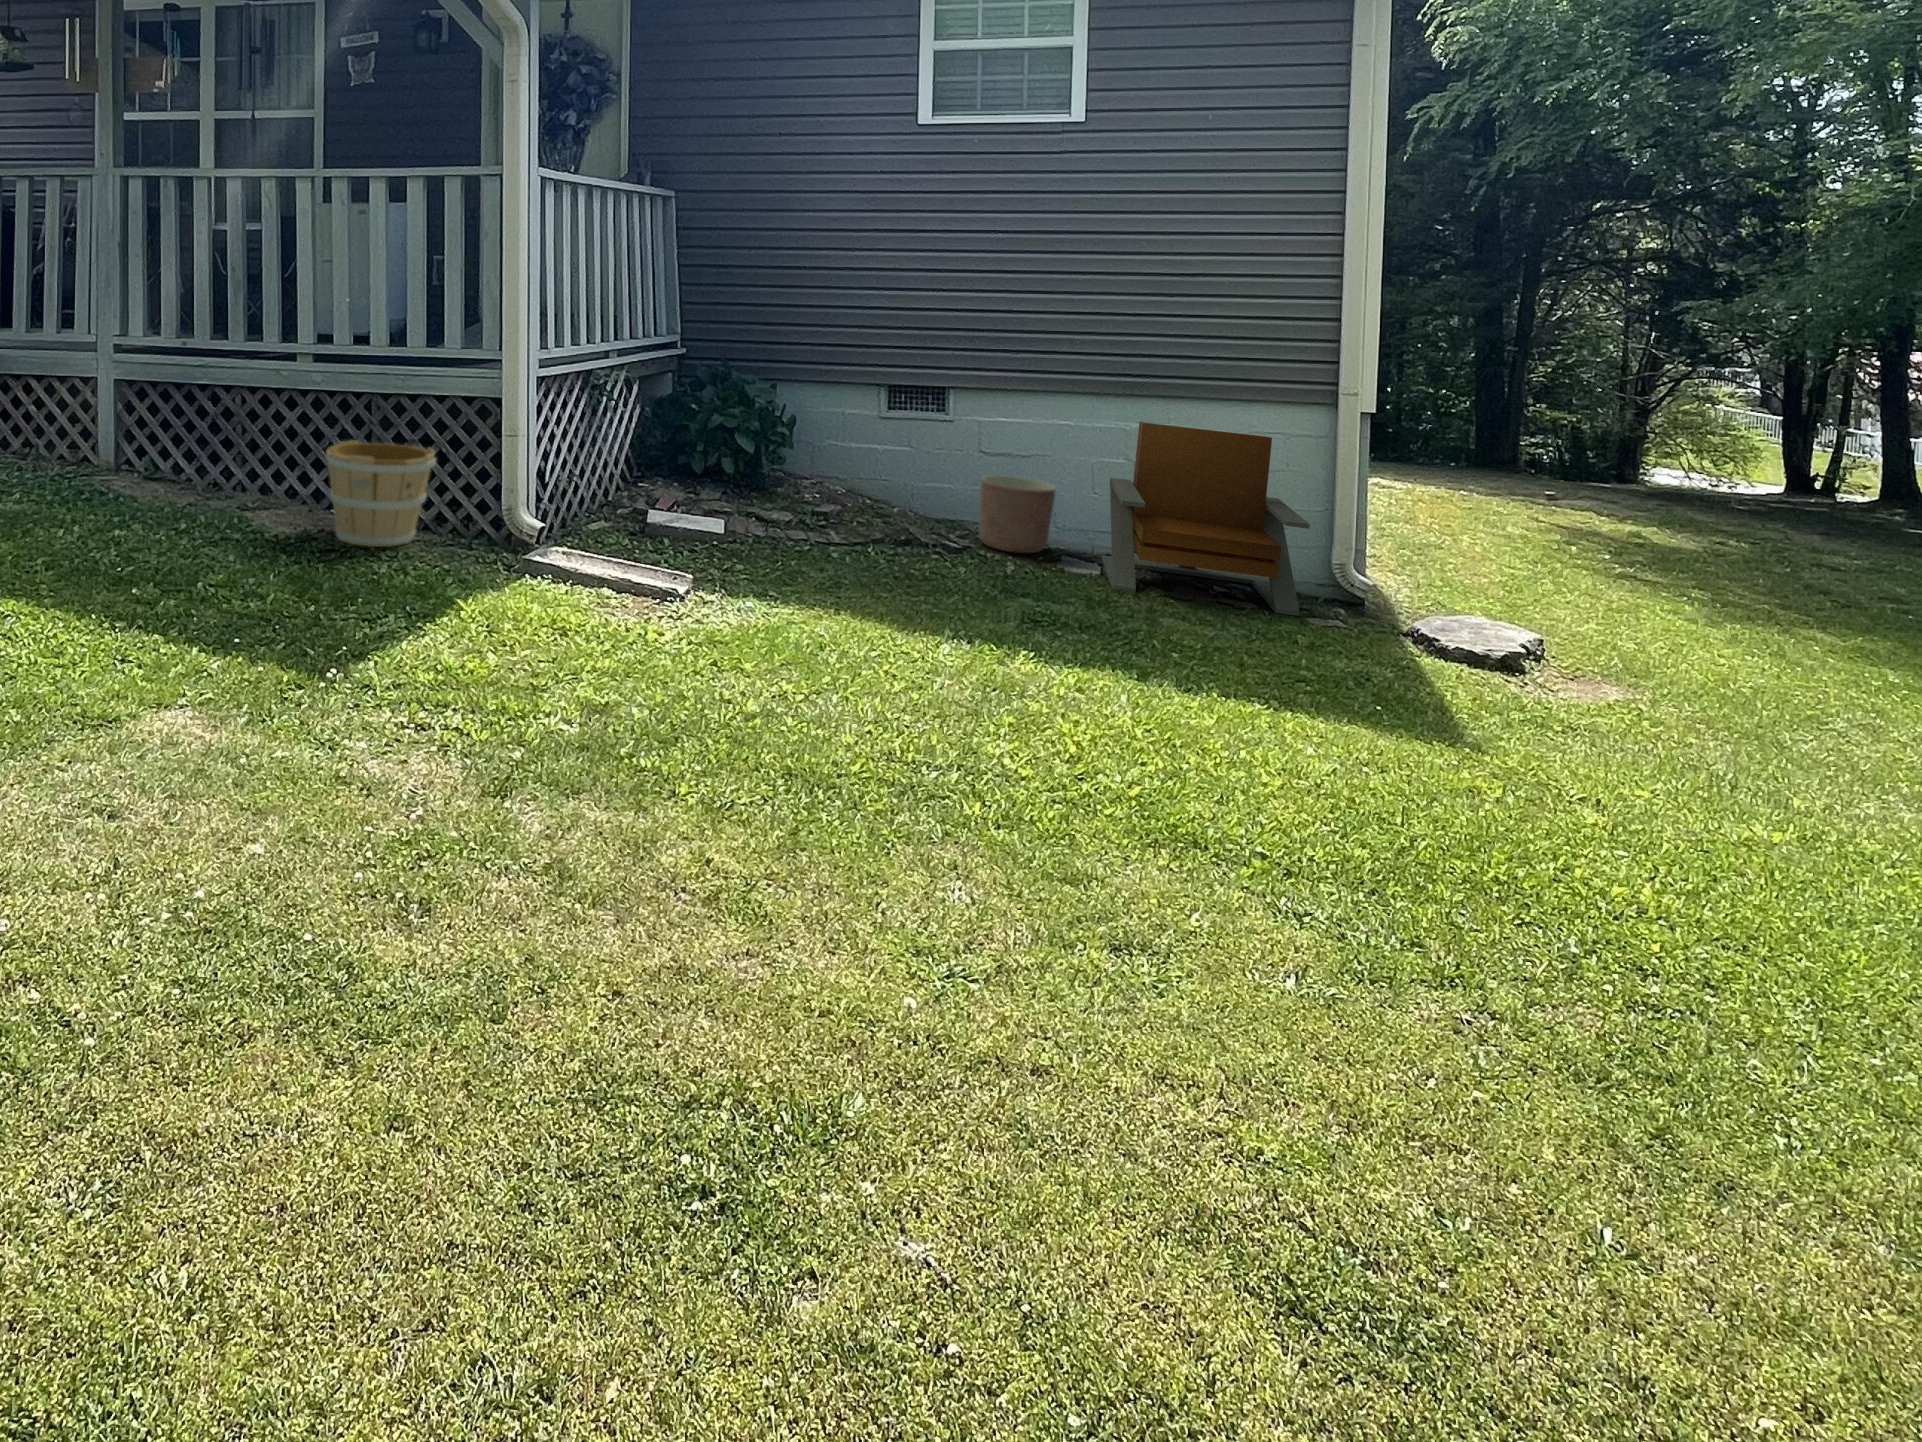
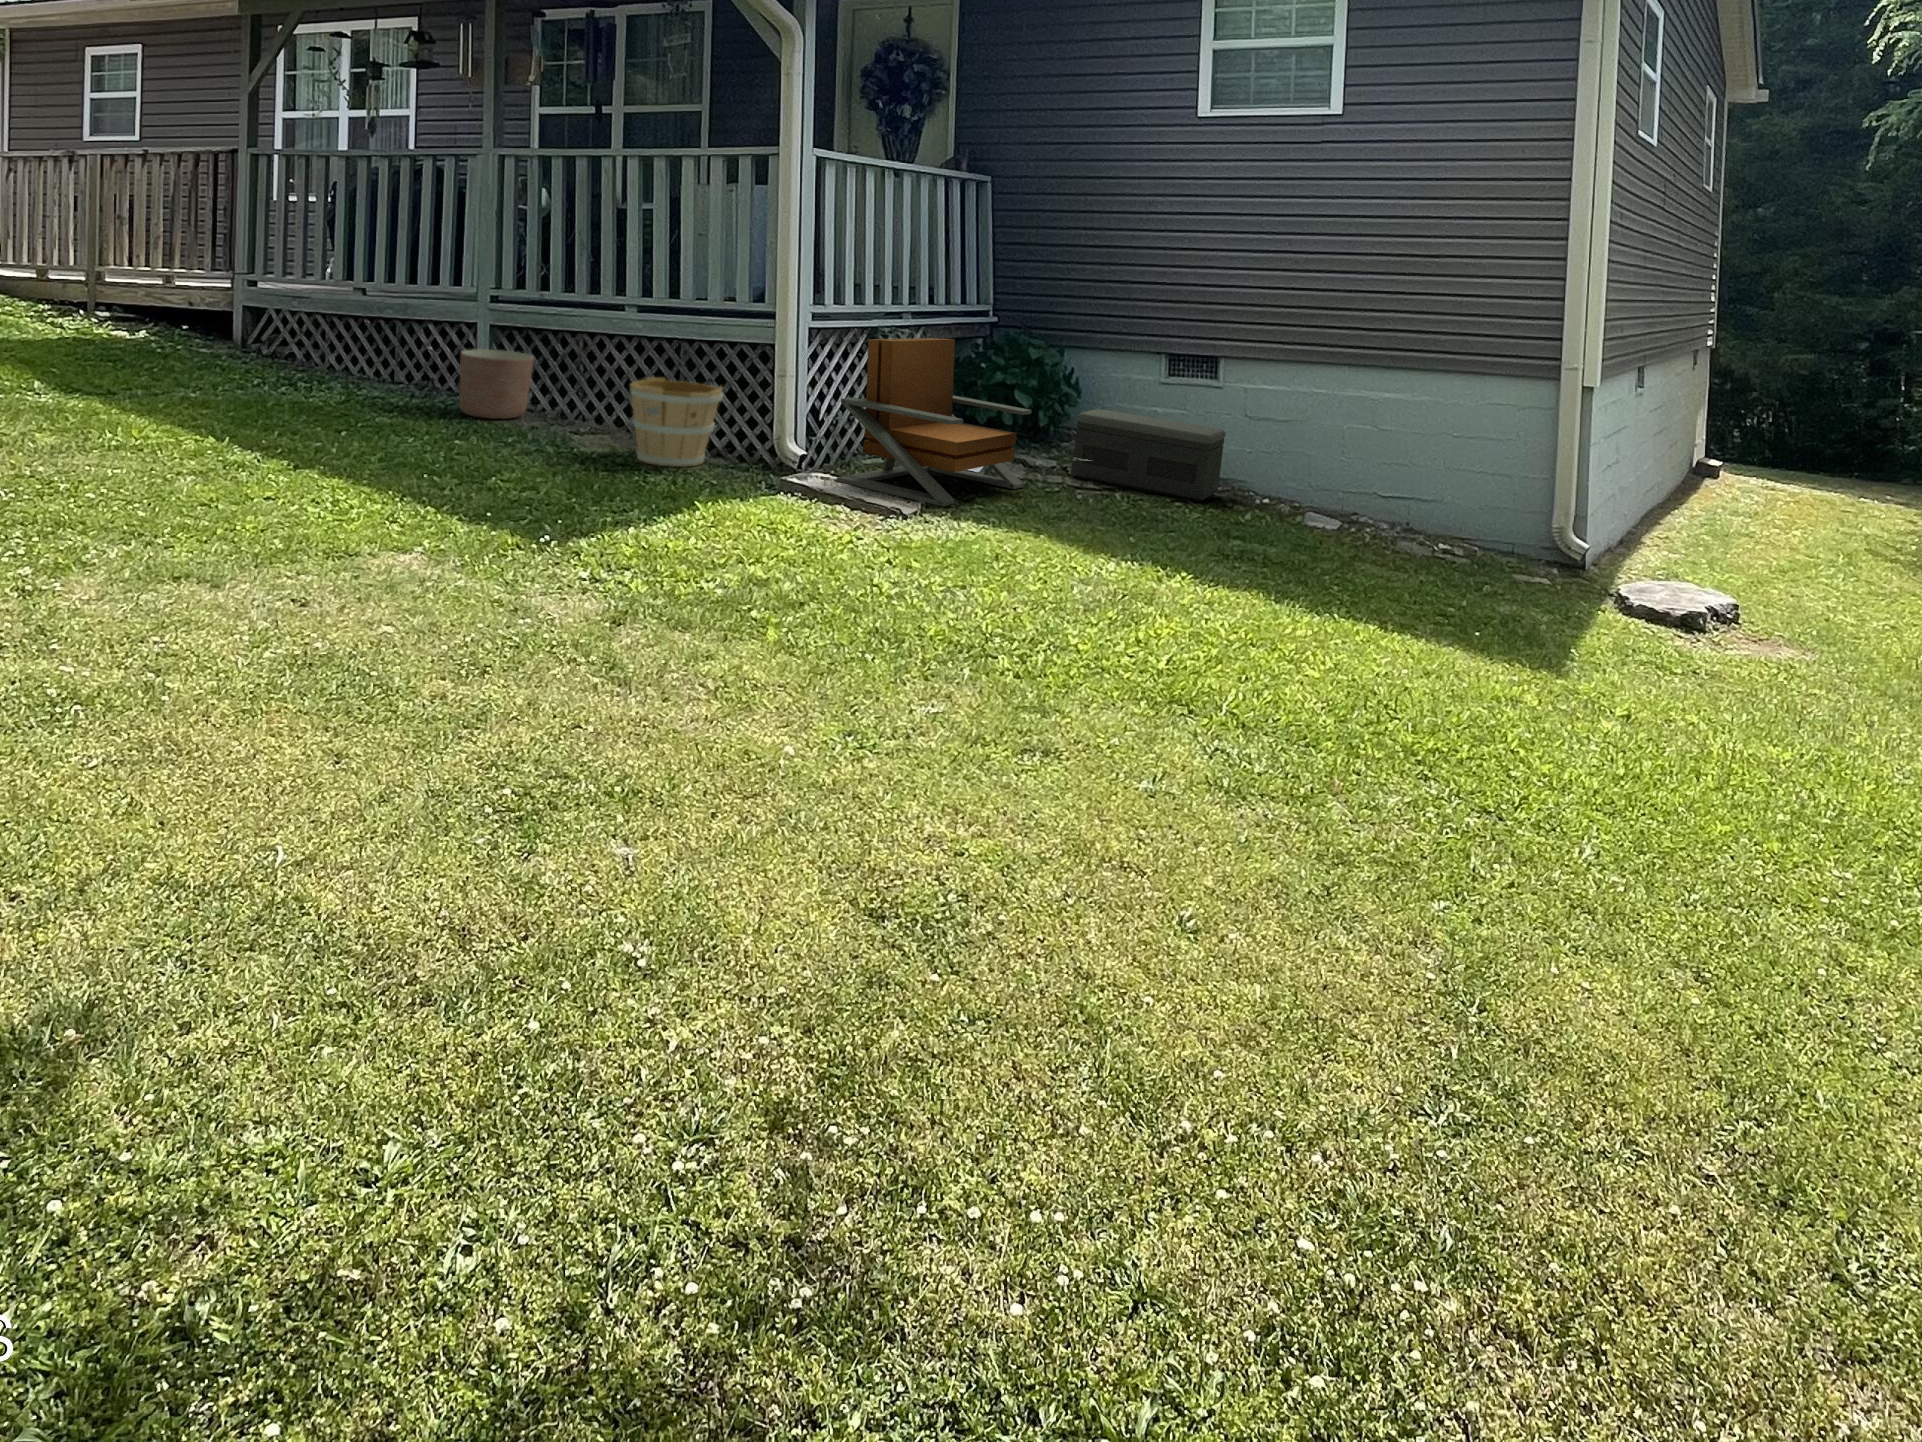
lounge chair: present [1102,422,1310,616] -> present [837,338,1032,506]
storage bench: none [793,442,954,540] -> present [1071,409,1226,501]
planter: present [979,475,1056,553] -> present [459,350,534,419]

